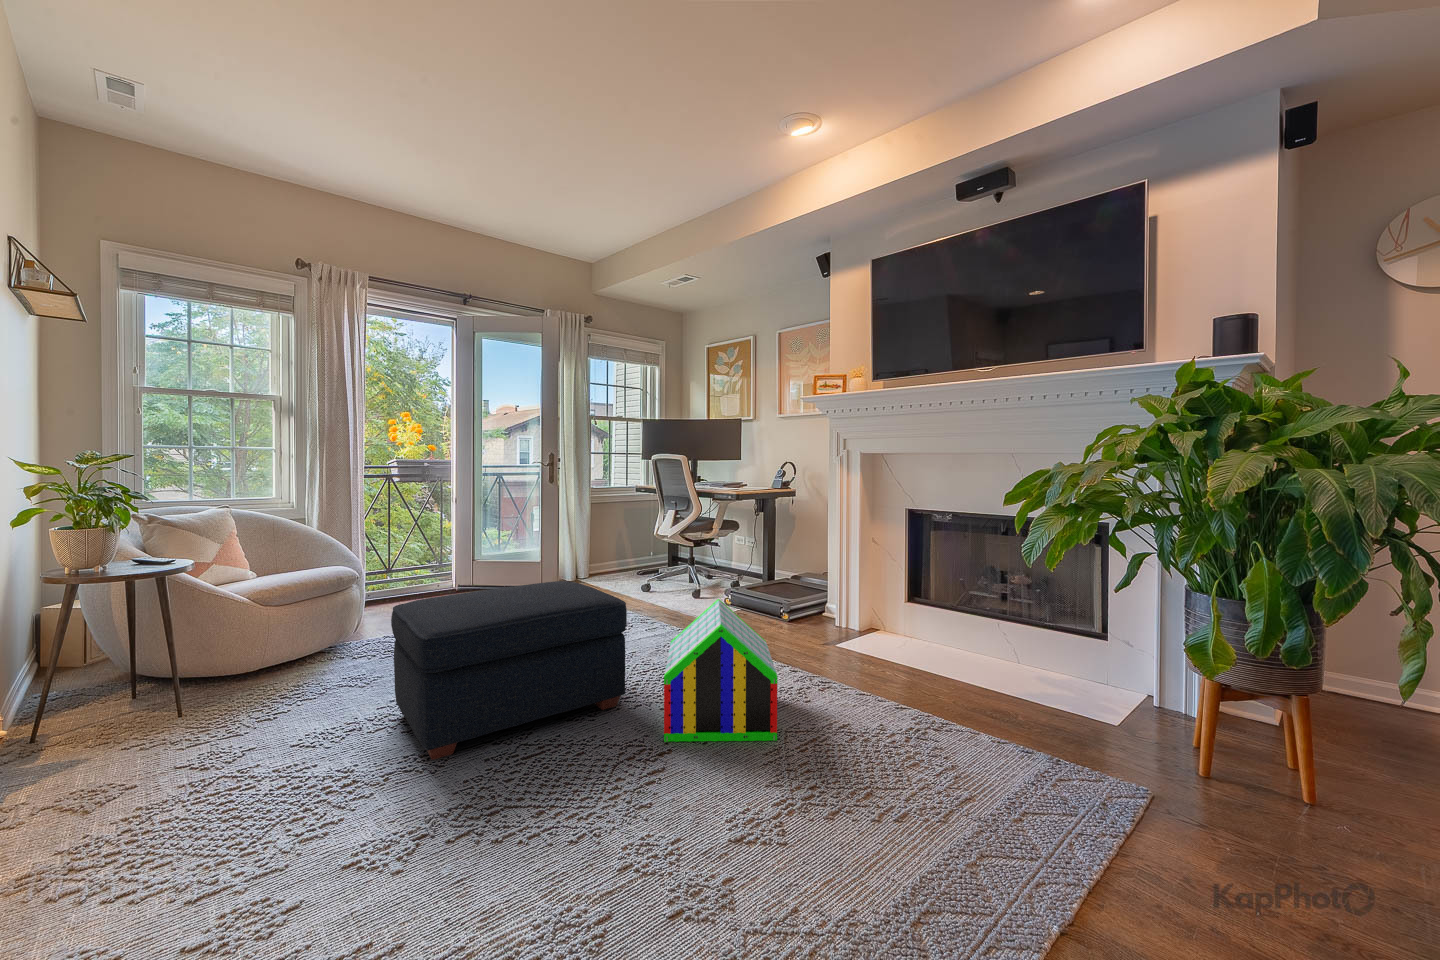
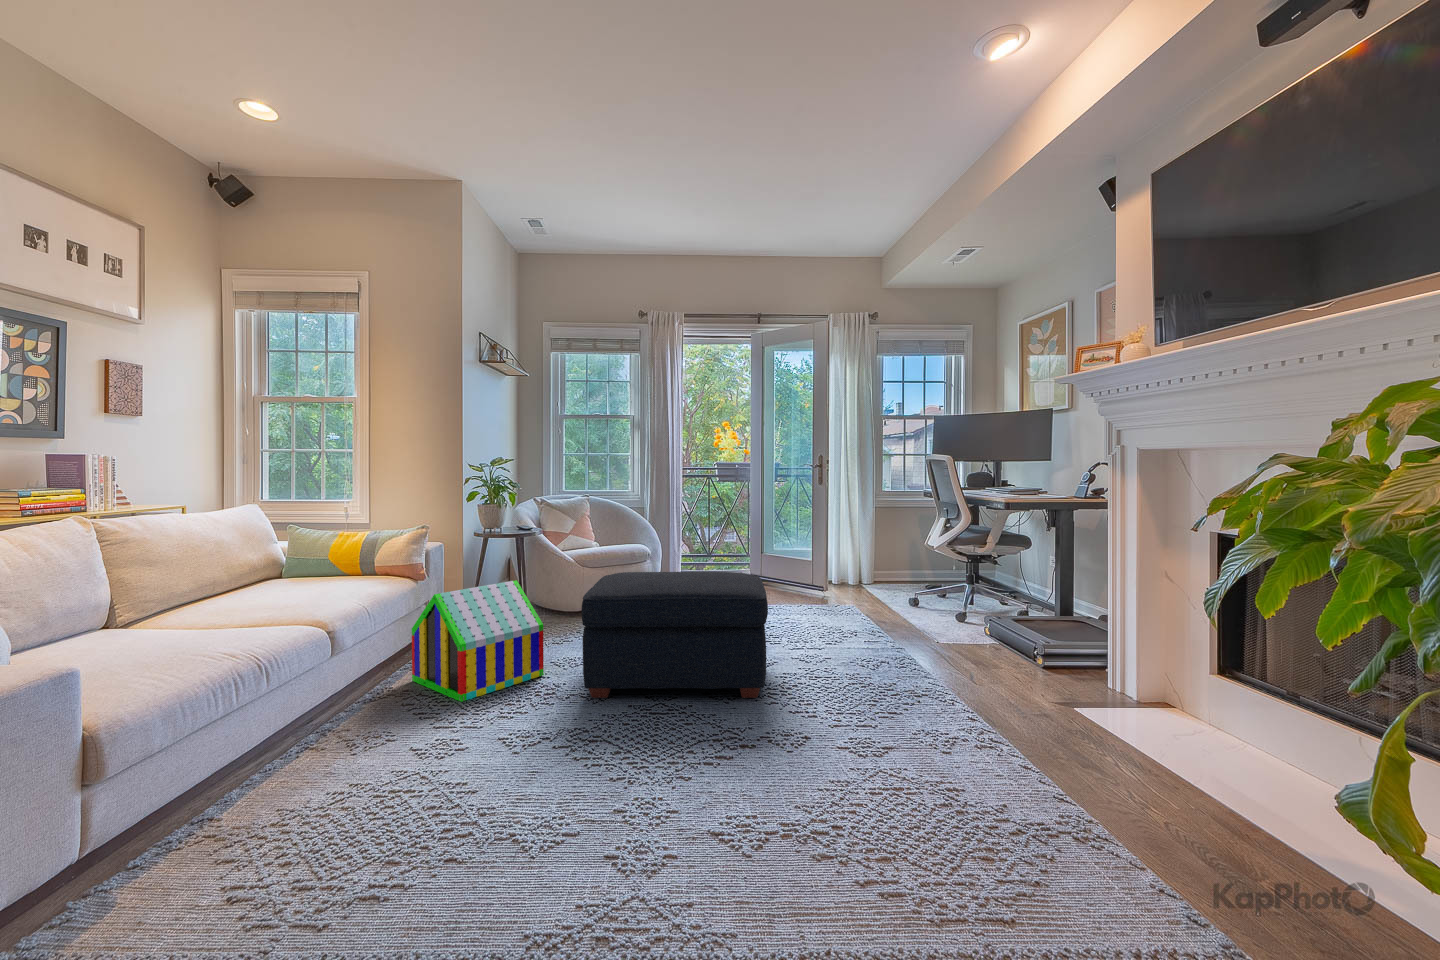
toy house: present [664,599,777,742] -> present [412,580,544,702]

